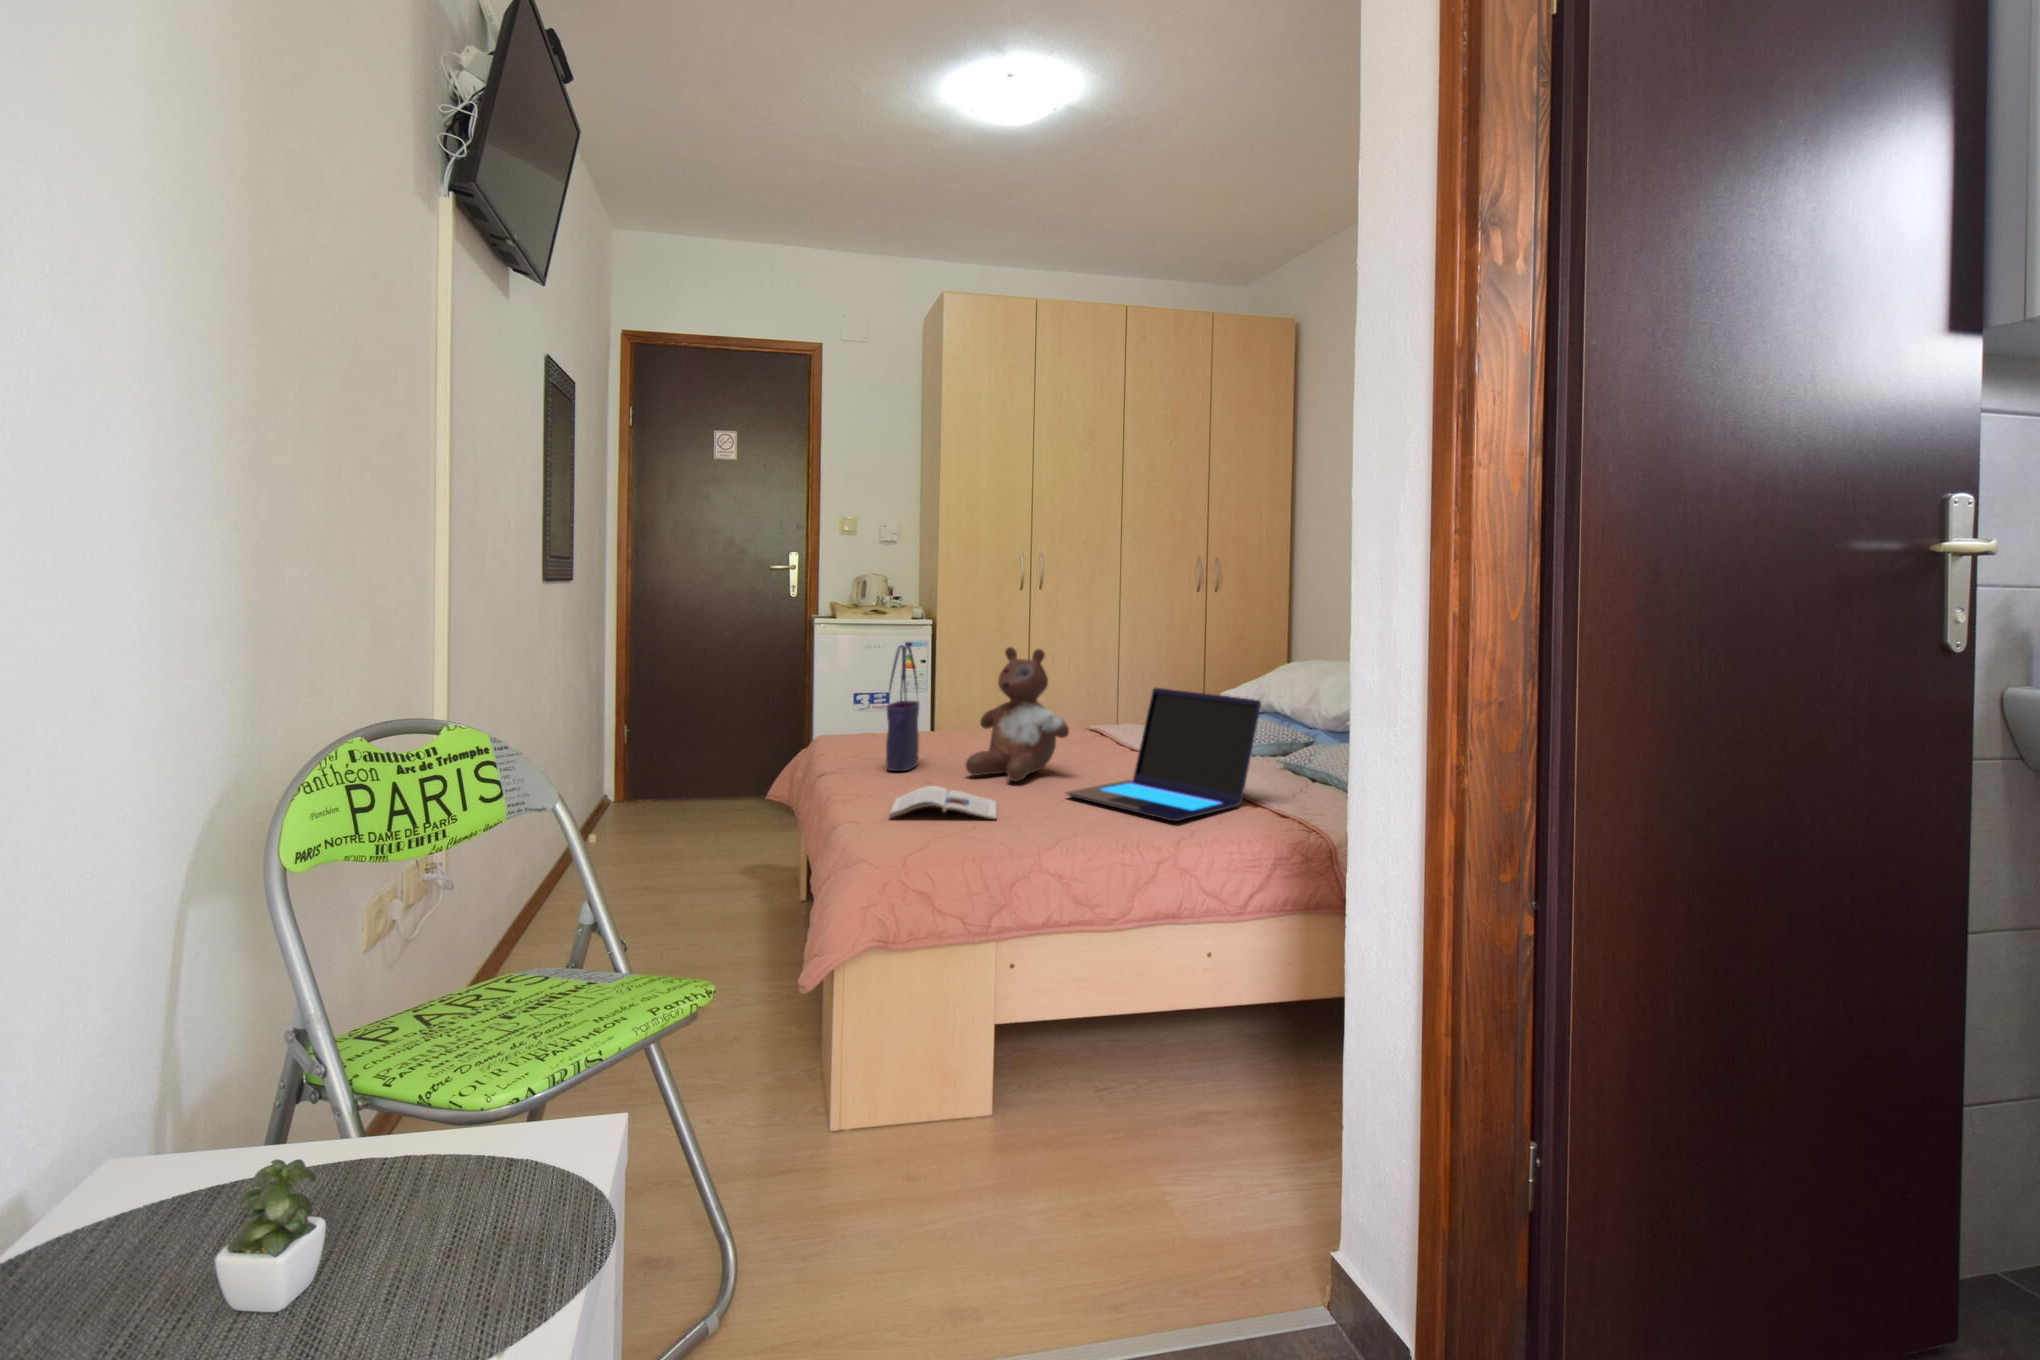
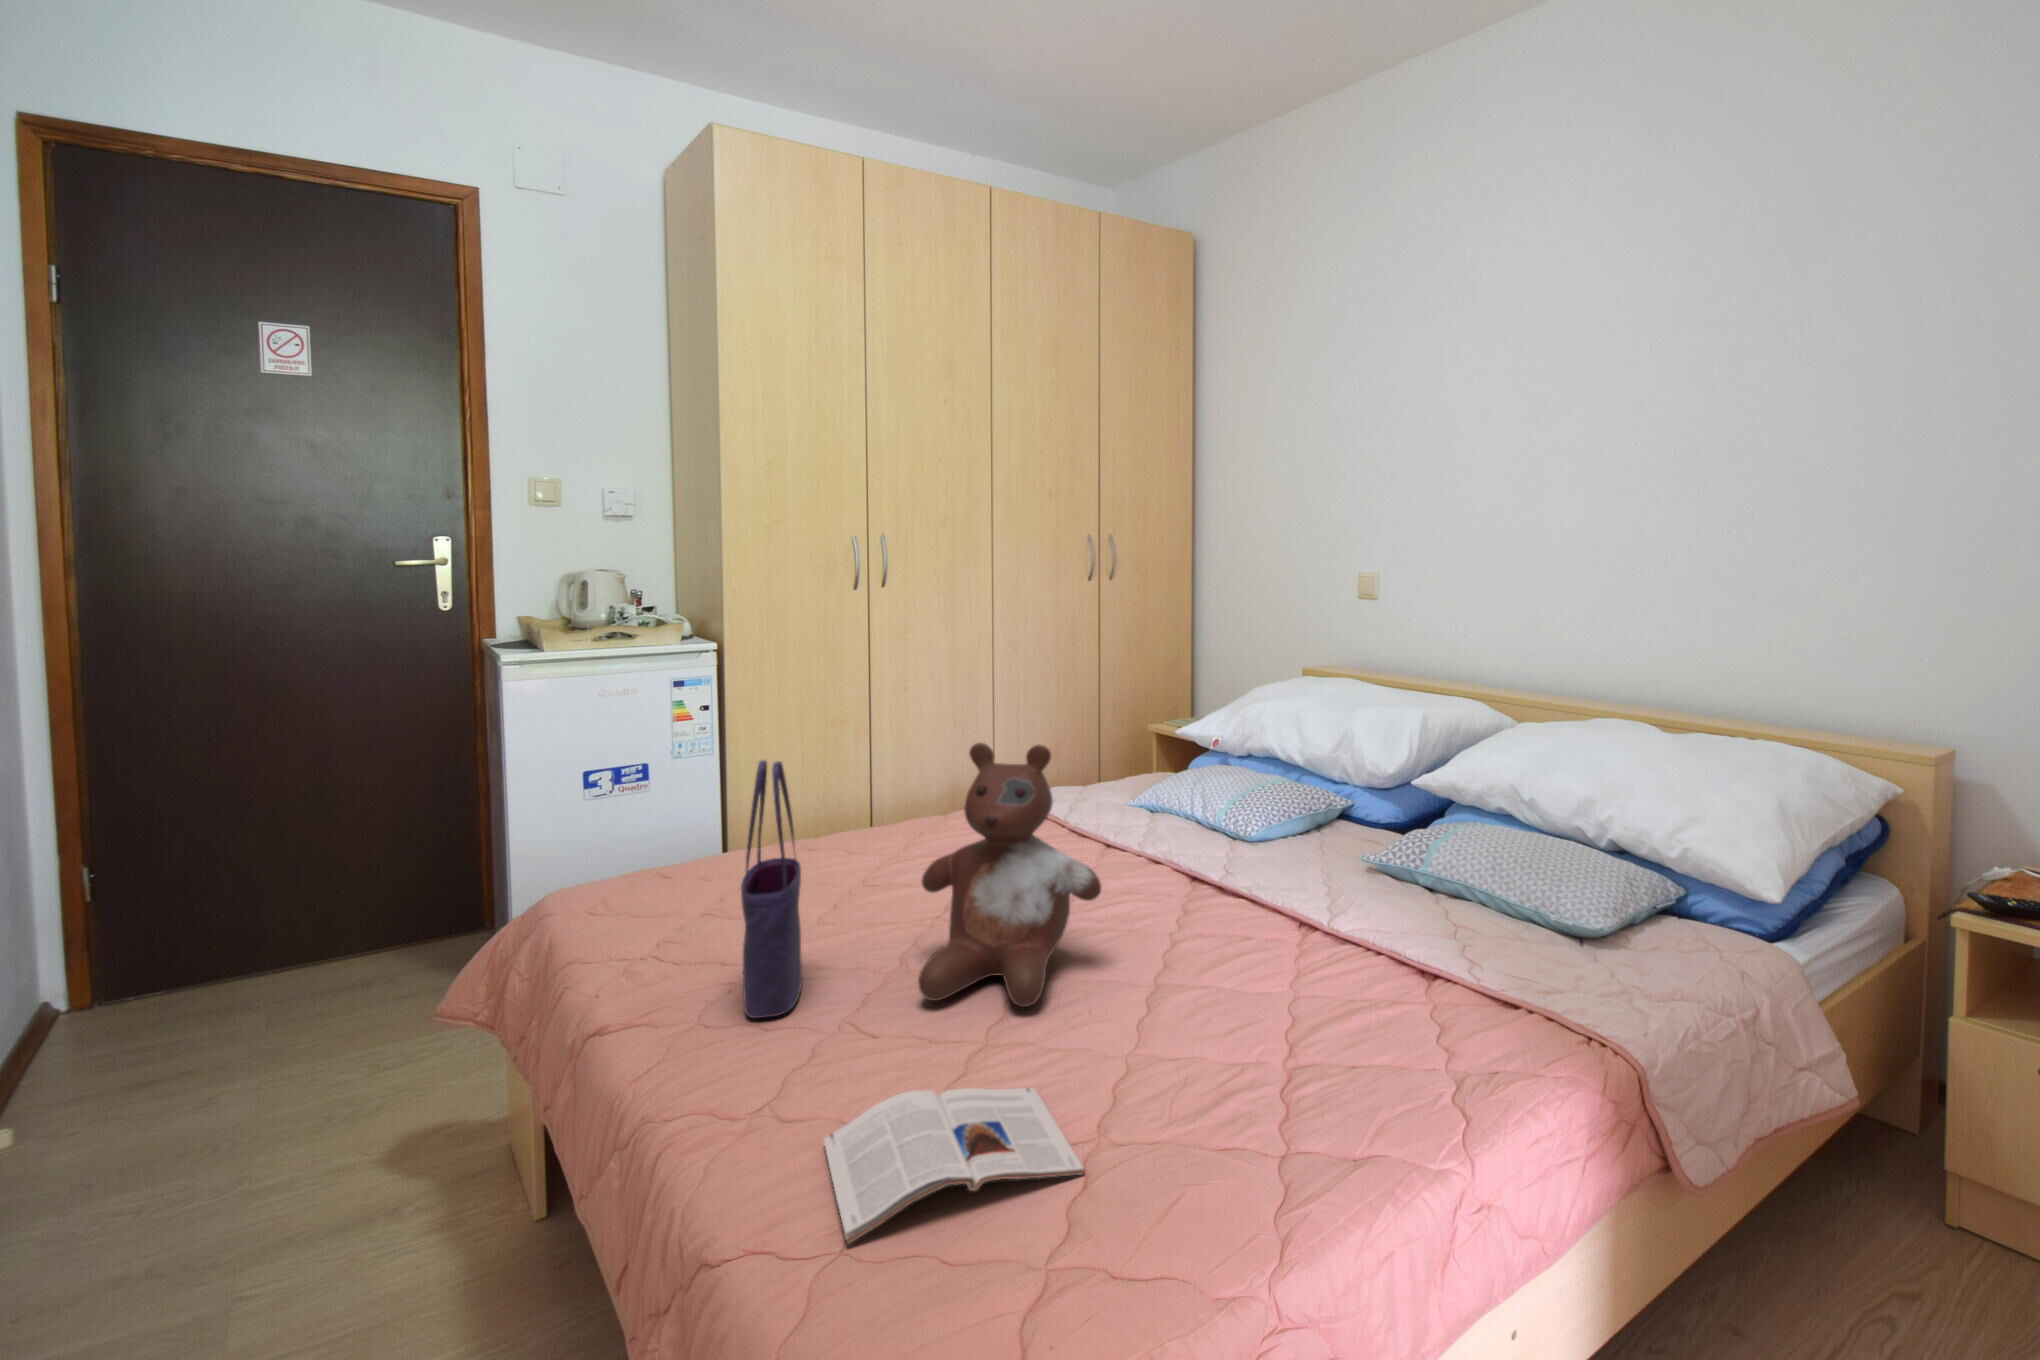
laptop: present [1066,688,1261,822] -> none [1148,792,1445,1084]

